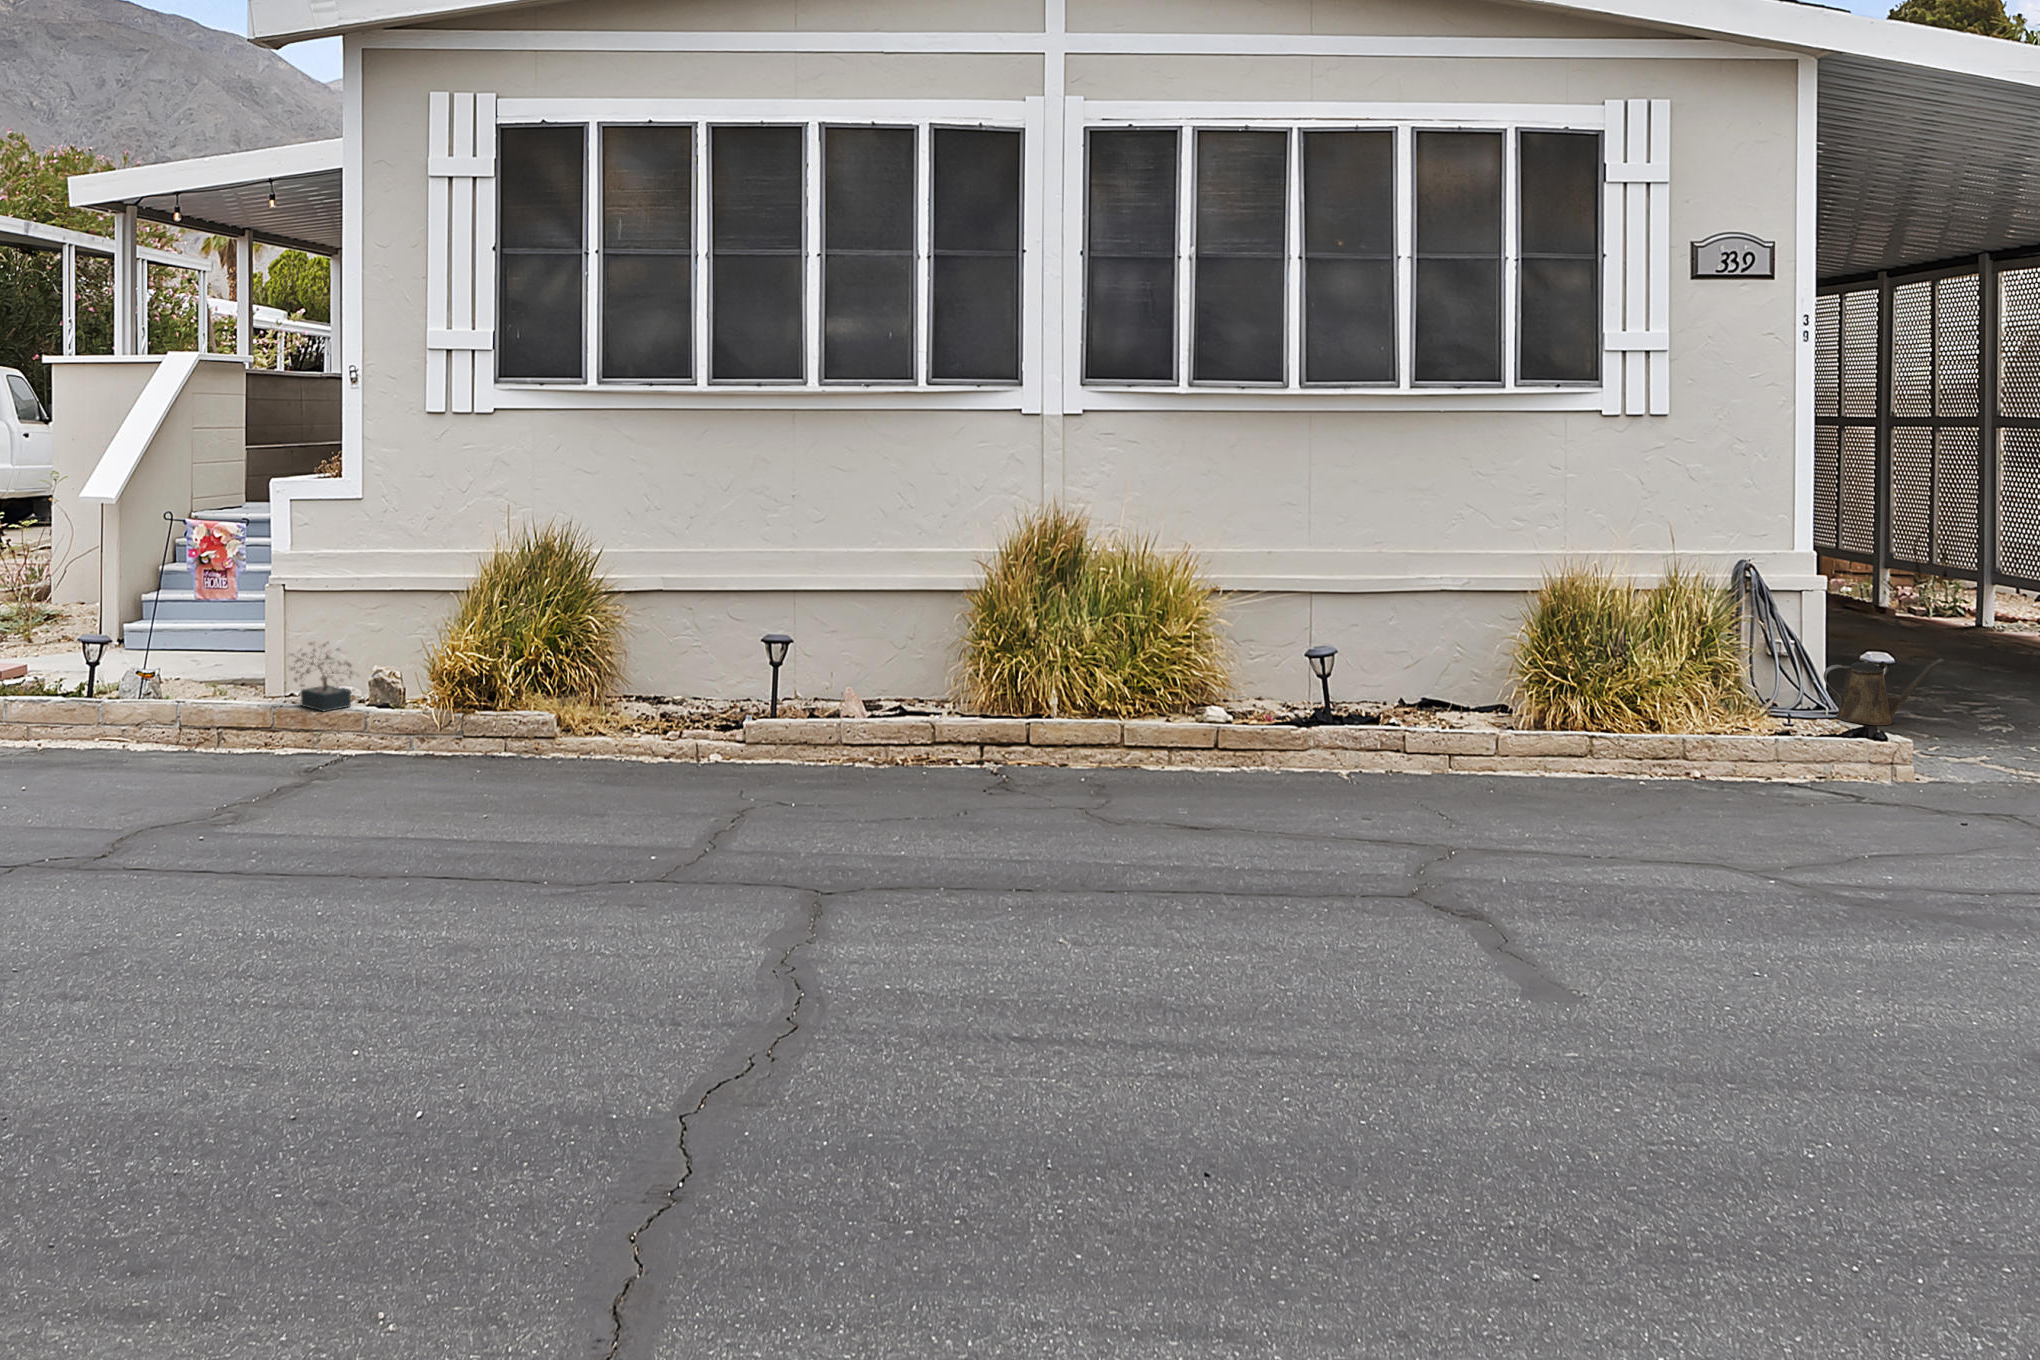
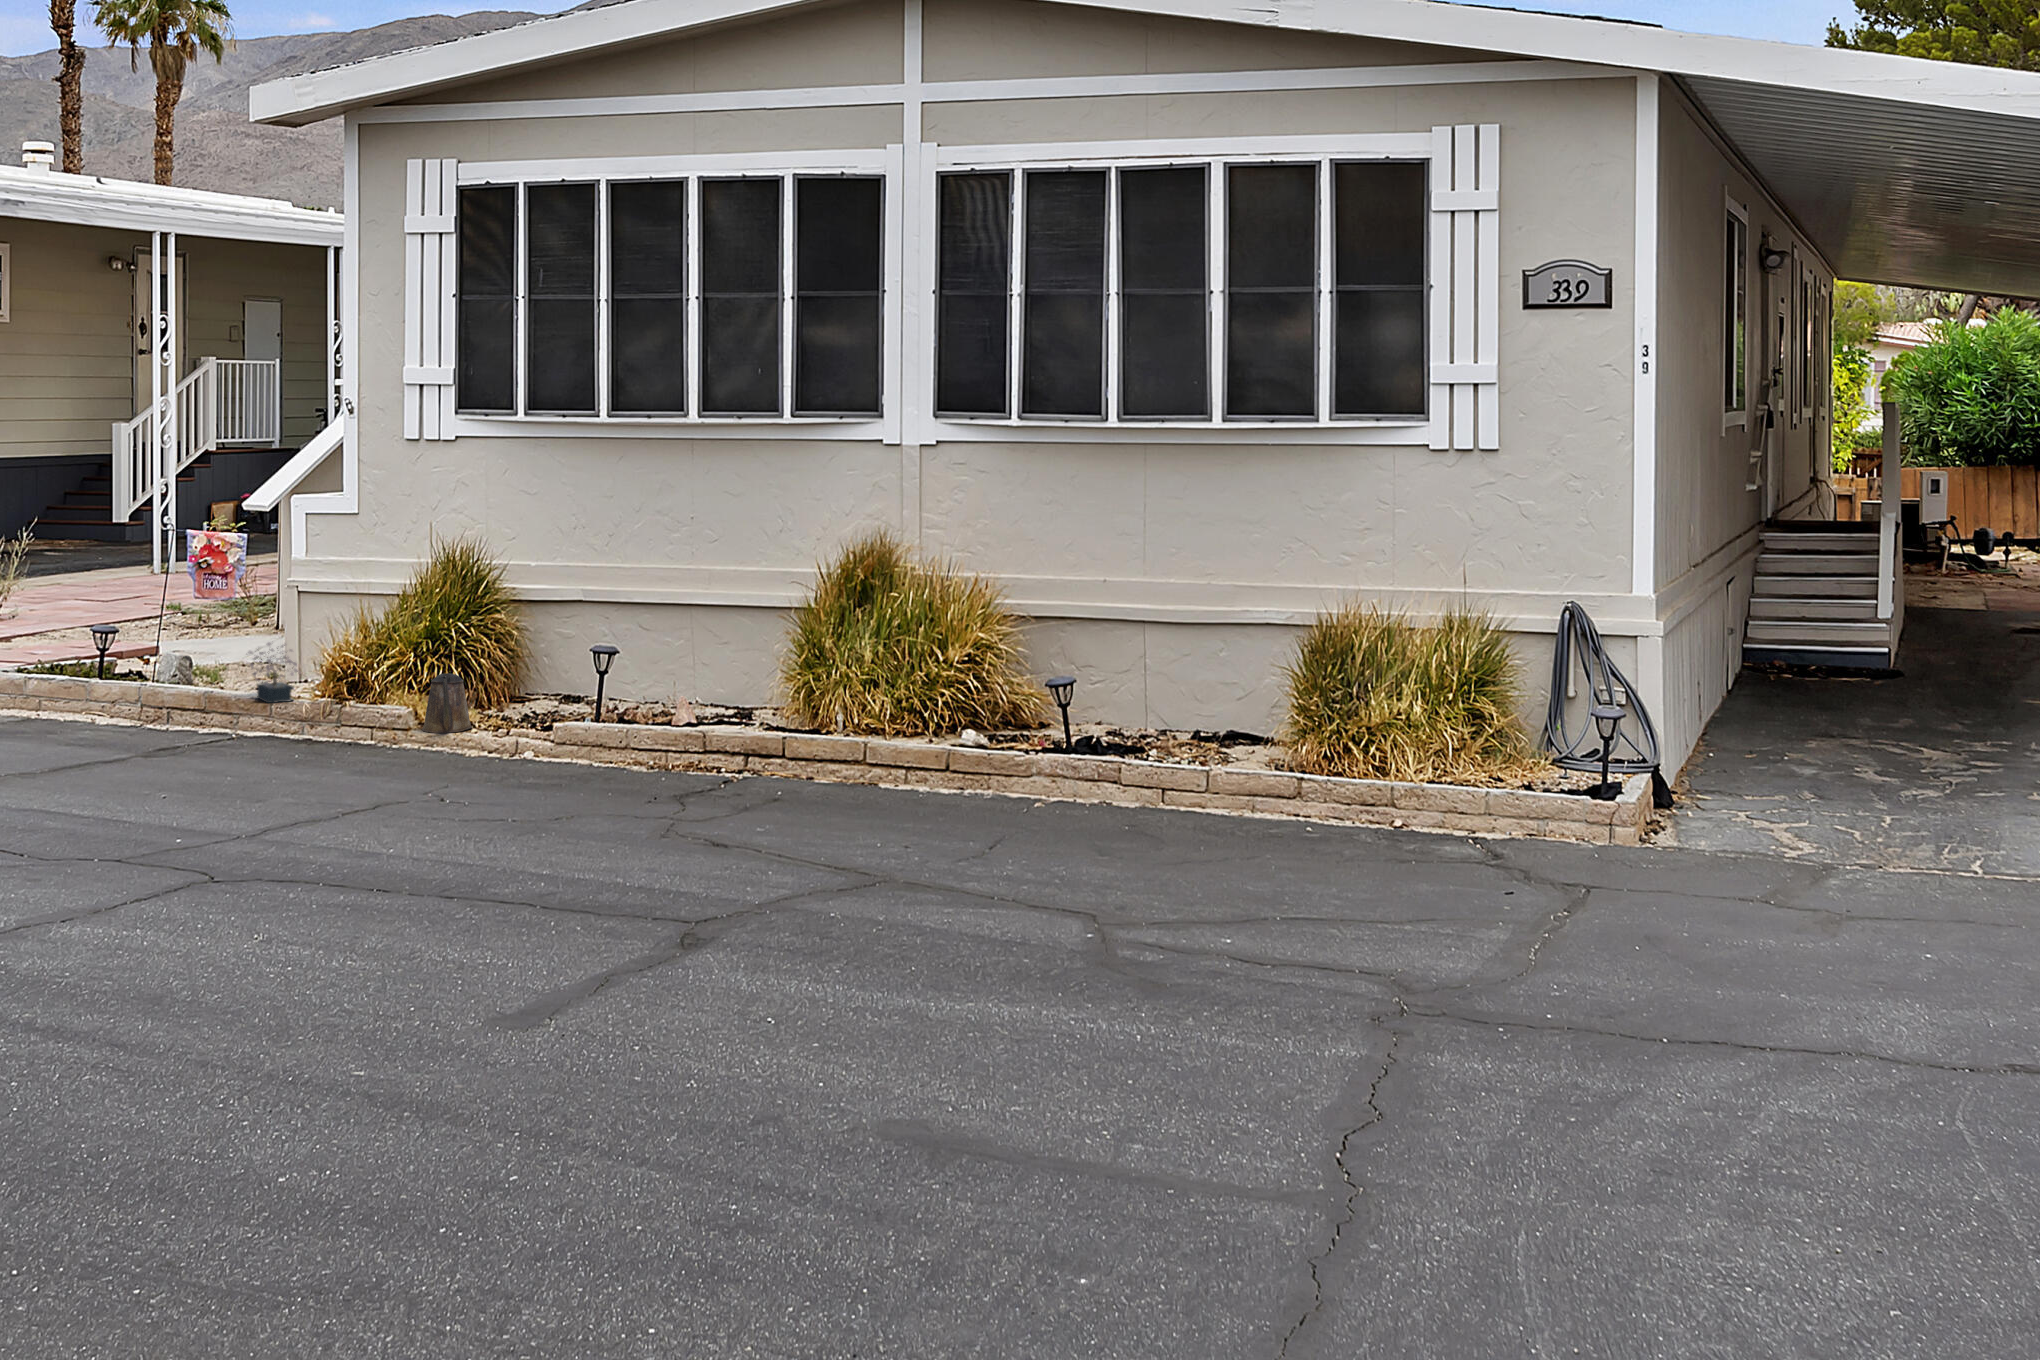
watering can: present [1823,659,1944,725] -> present [422,673,472,733]

